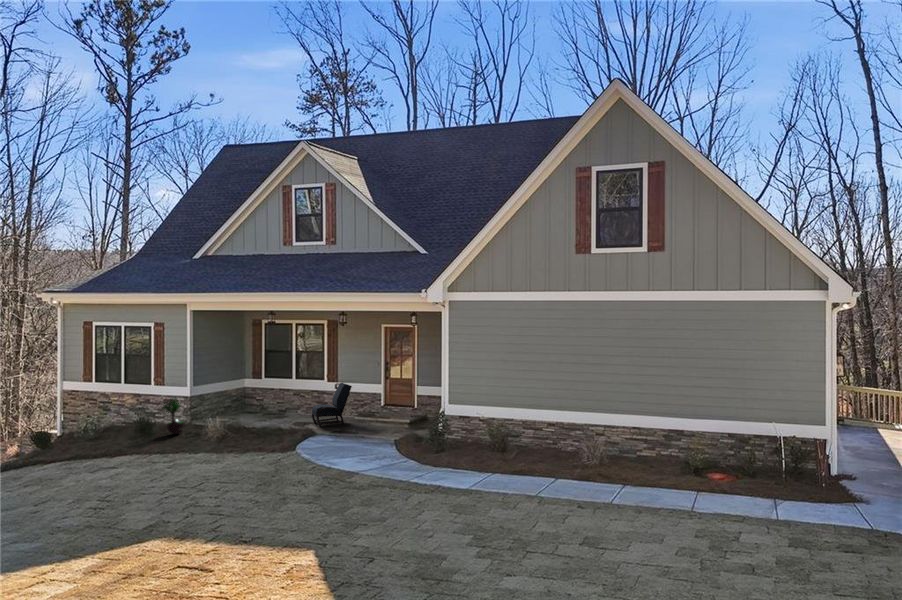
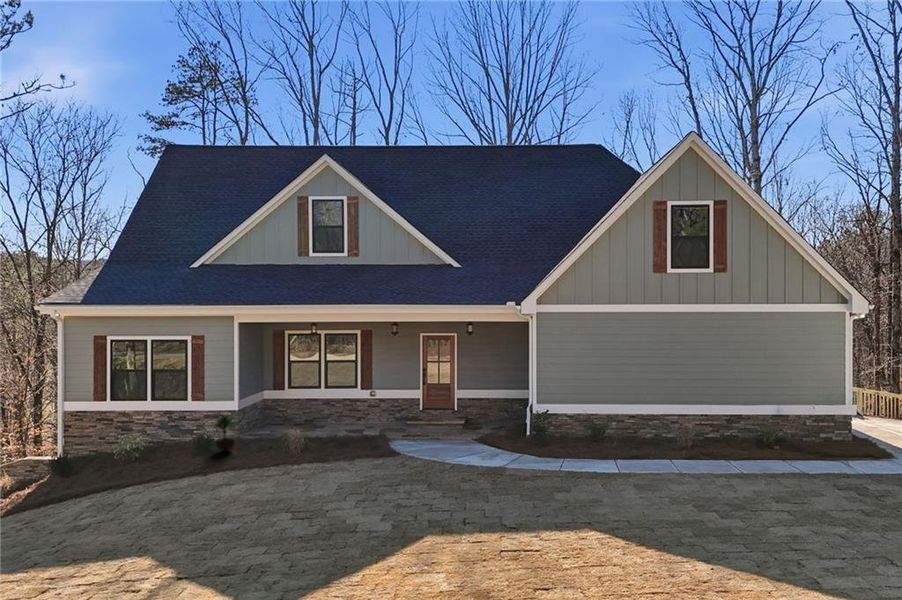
lounge chair: present [312,383,352,426] -> none [350,390,391,433]

